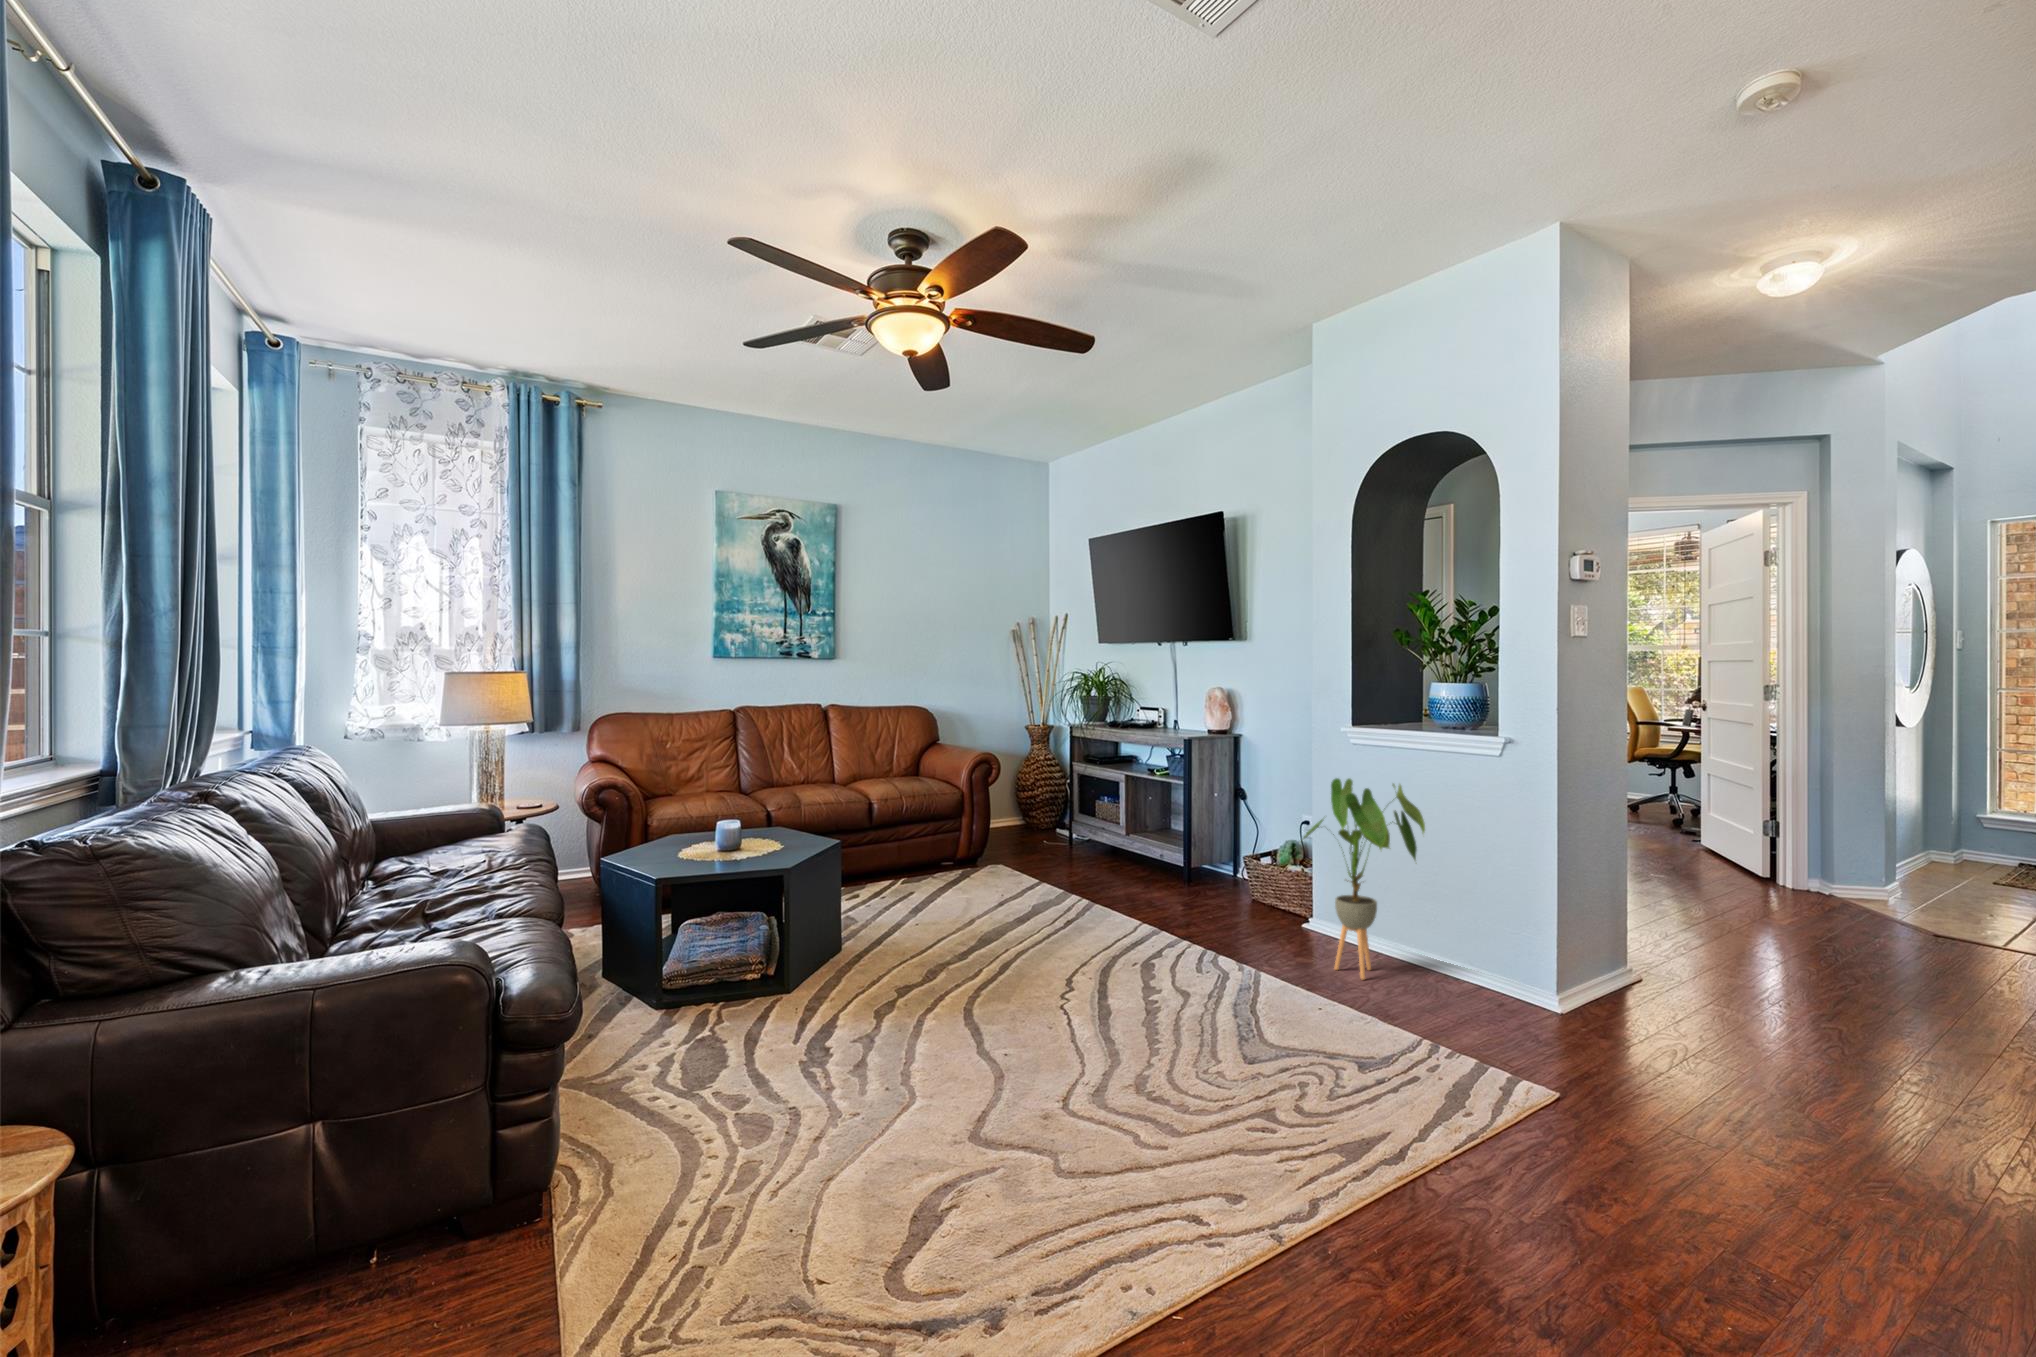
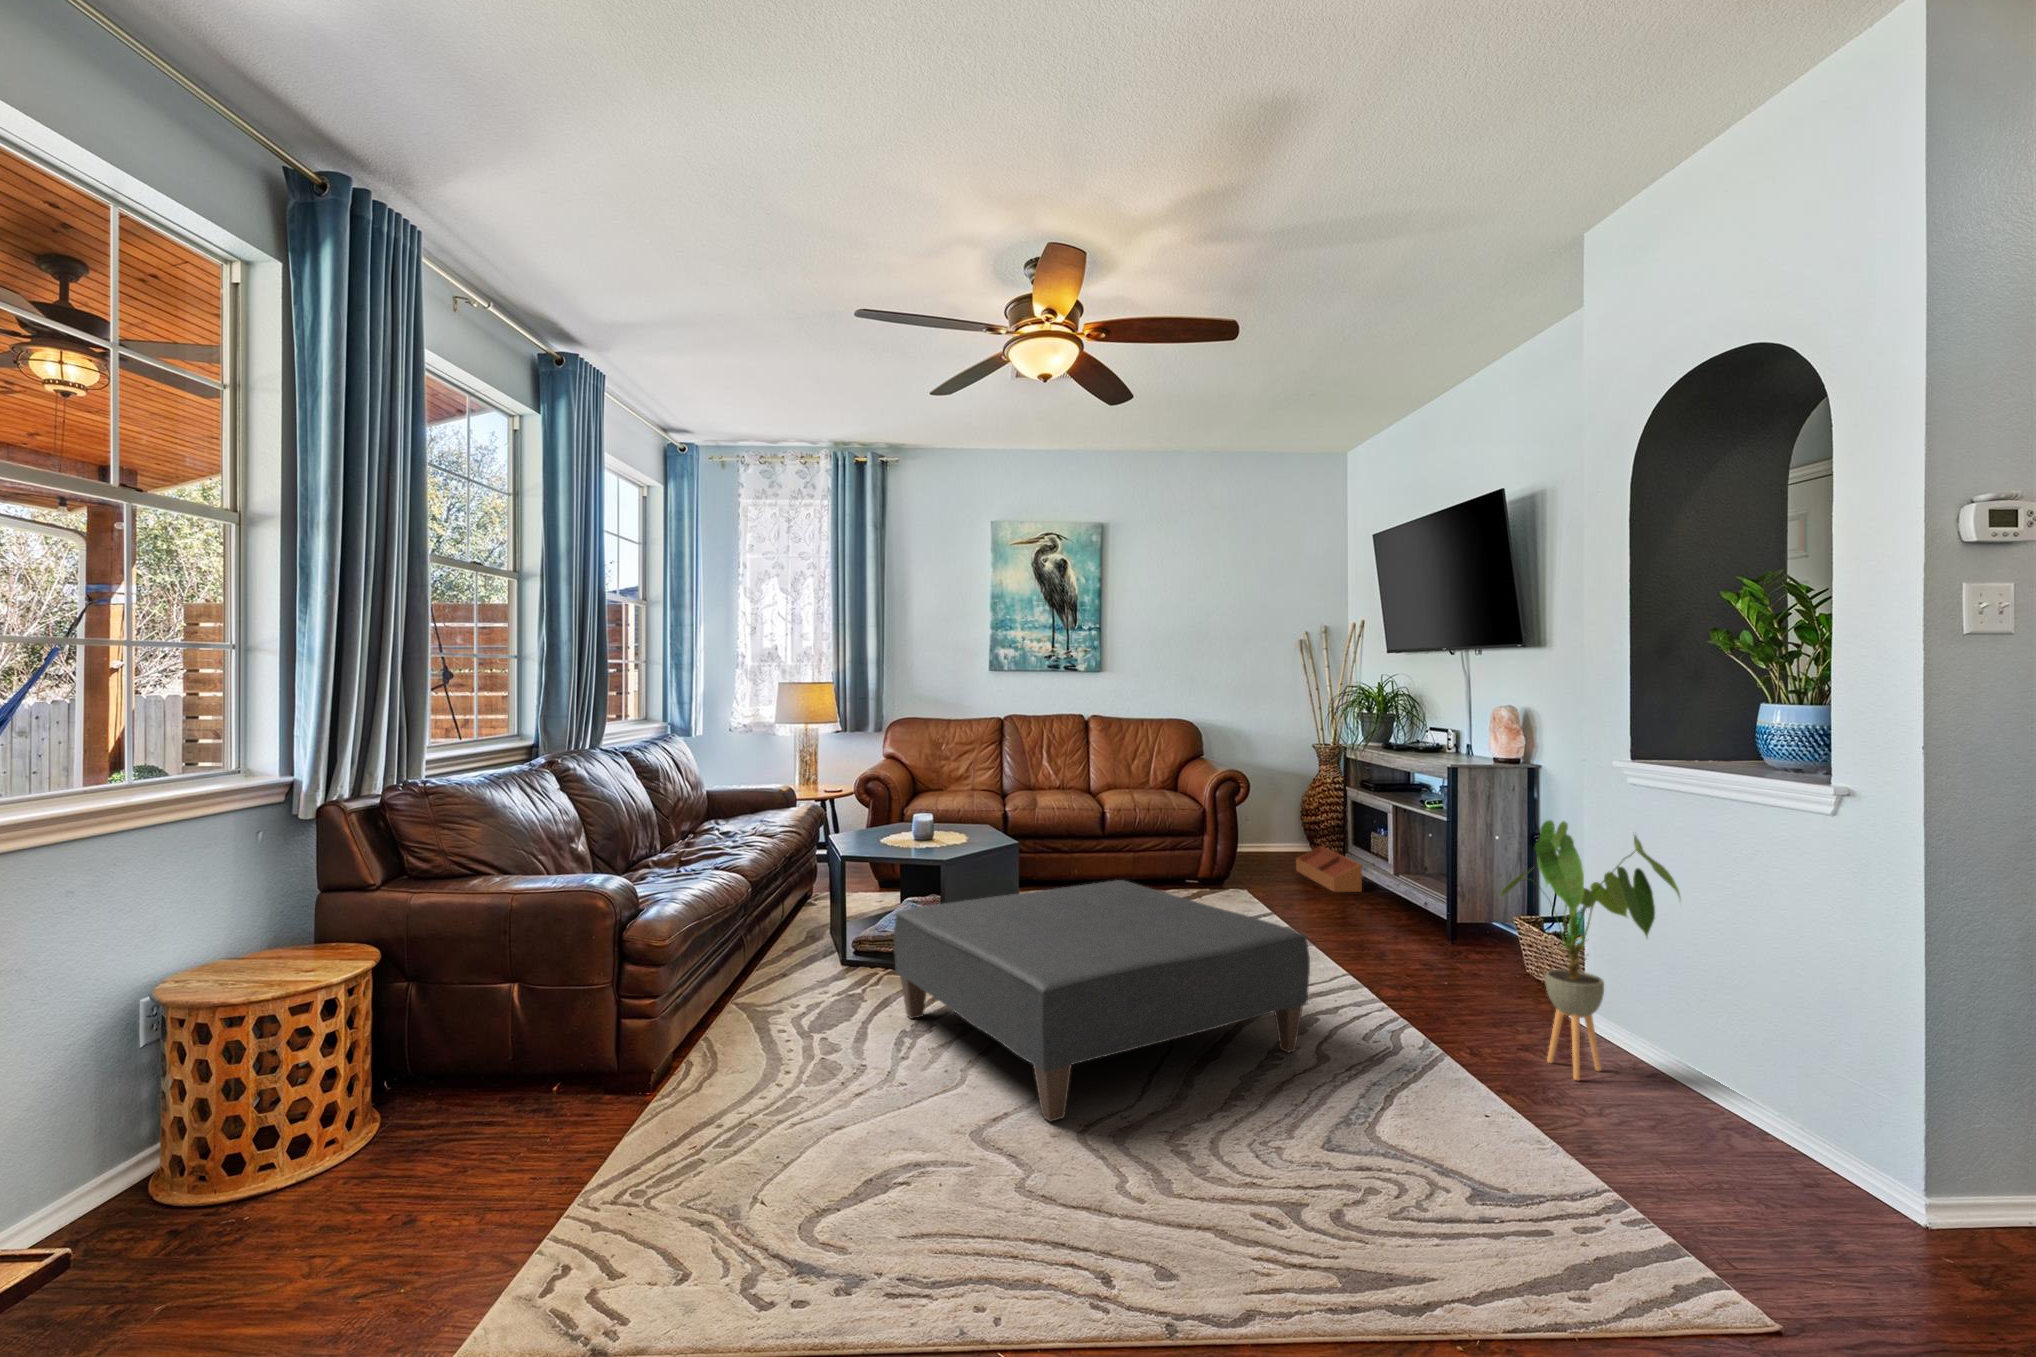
storage bin: none [1024,816,1093,856] -> present [1296,846,1362,892]
ottoman: none [774,862,1174,1100] -> present [894,880,1310,1122]

